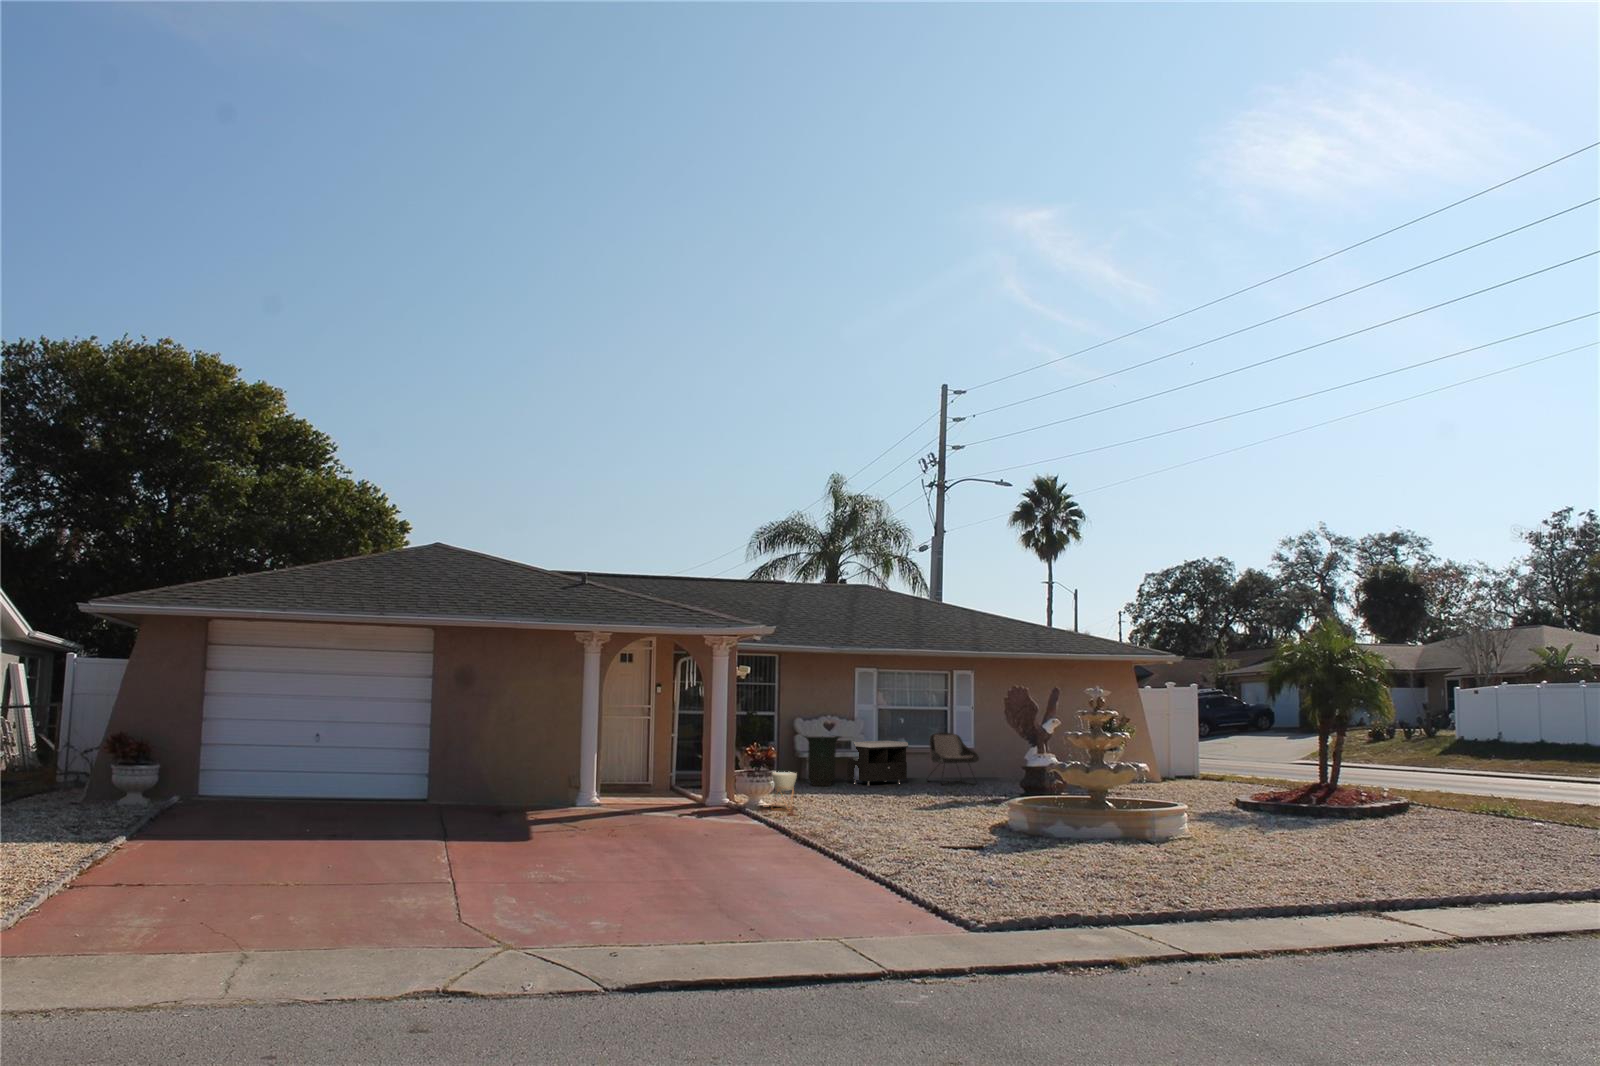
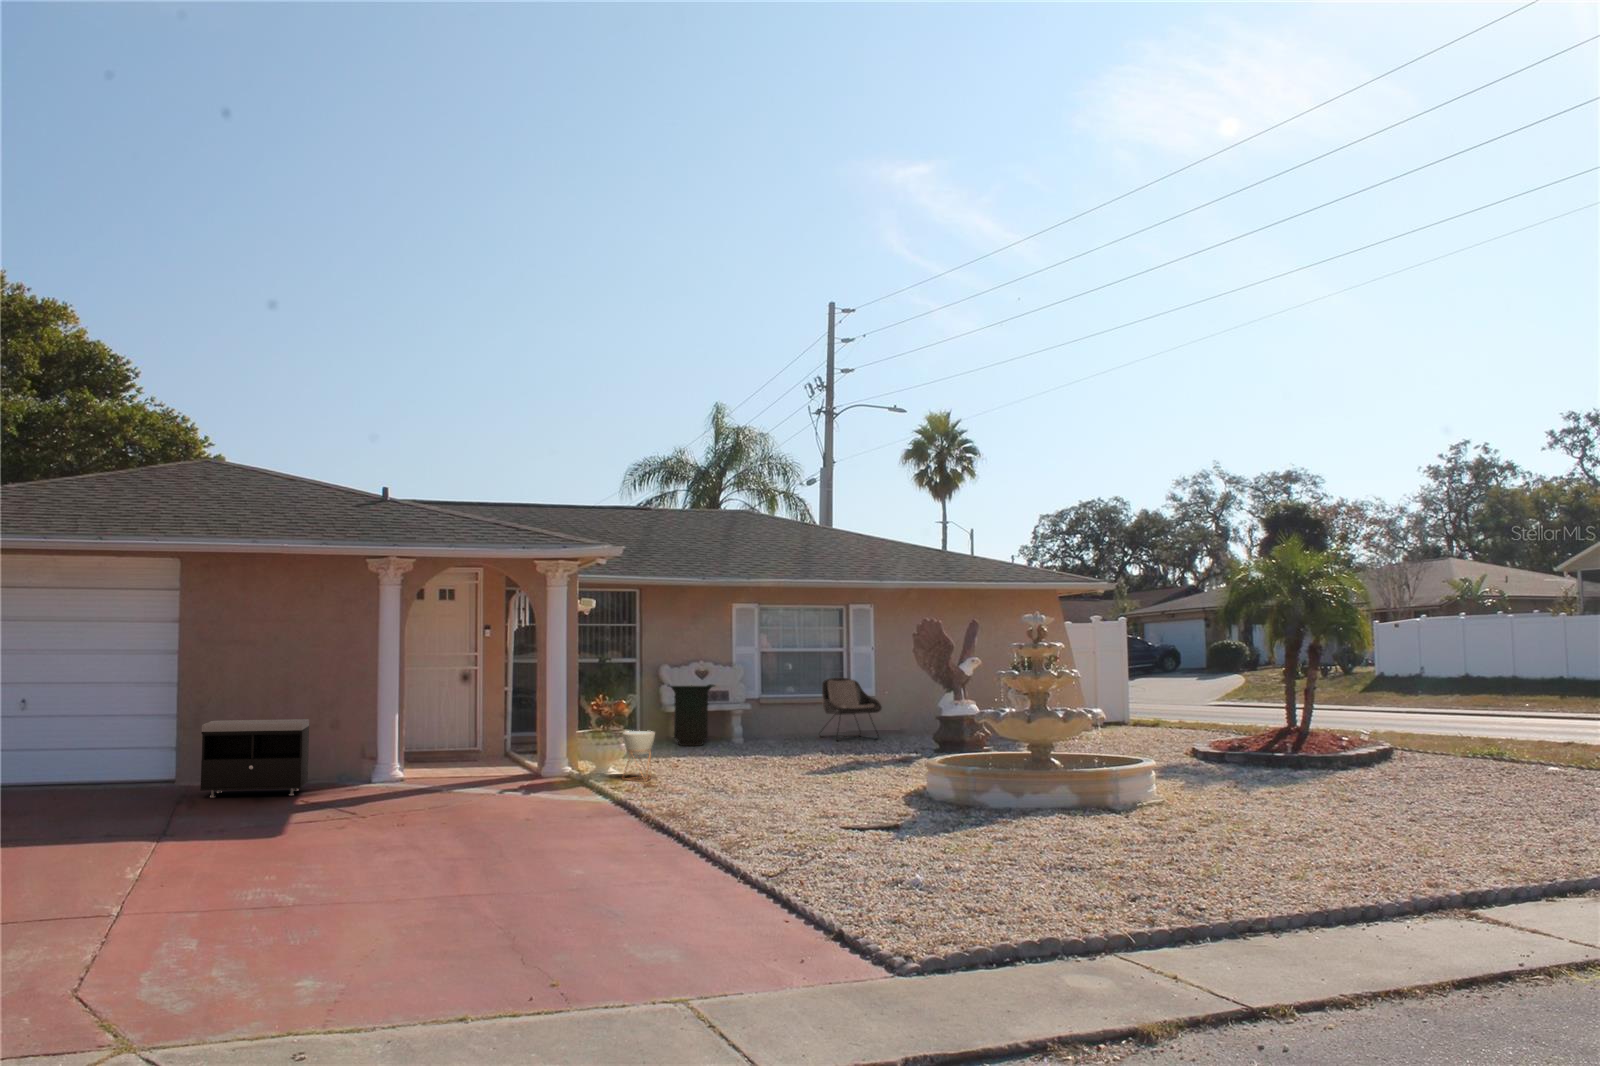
storage bench: present [847,740,908,786] -> present [200,719,309,797]

